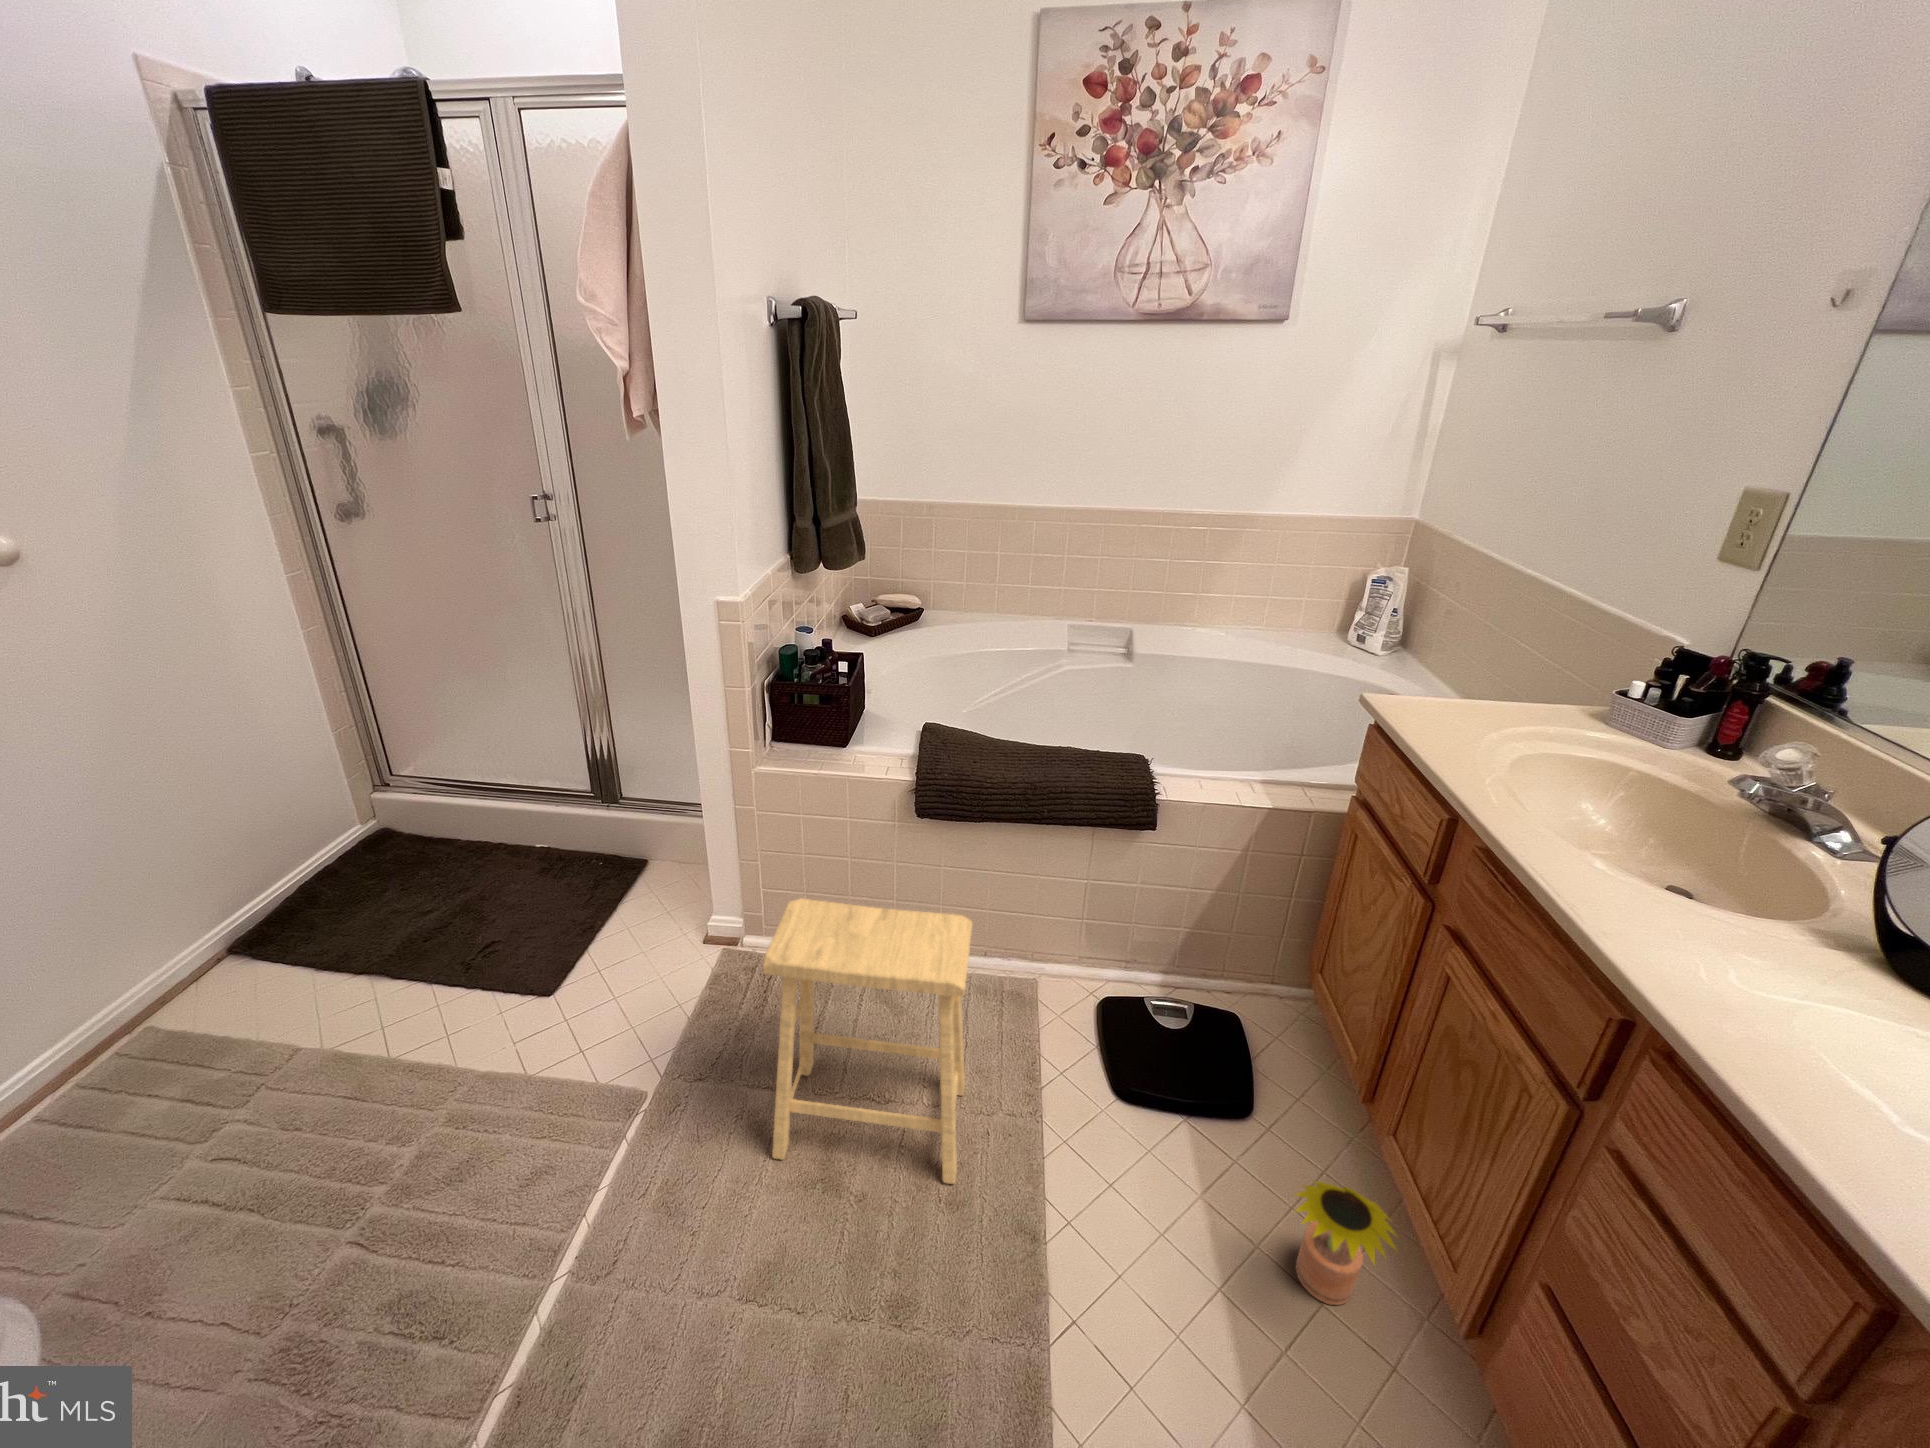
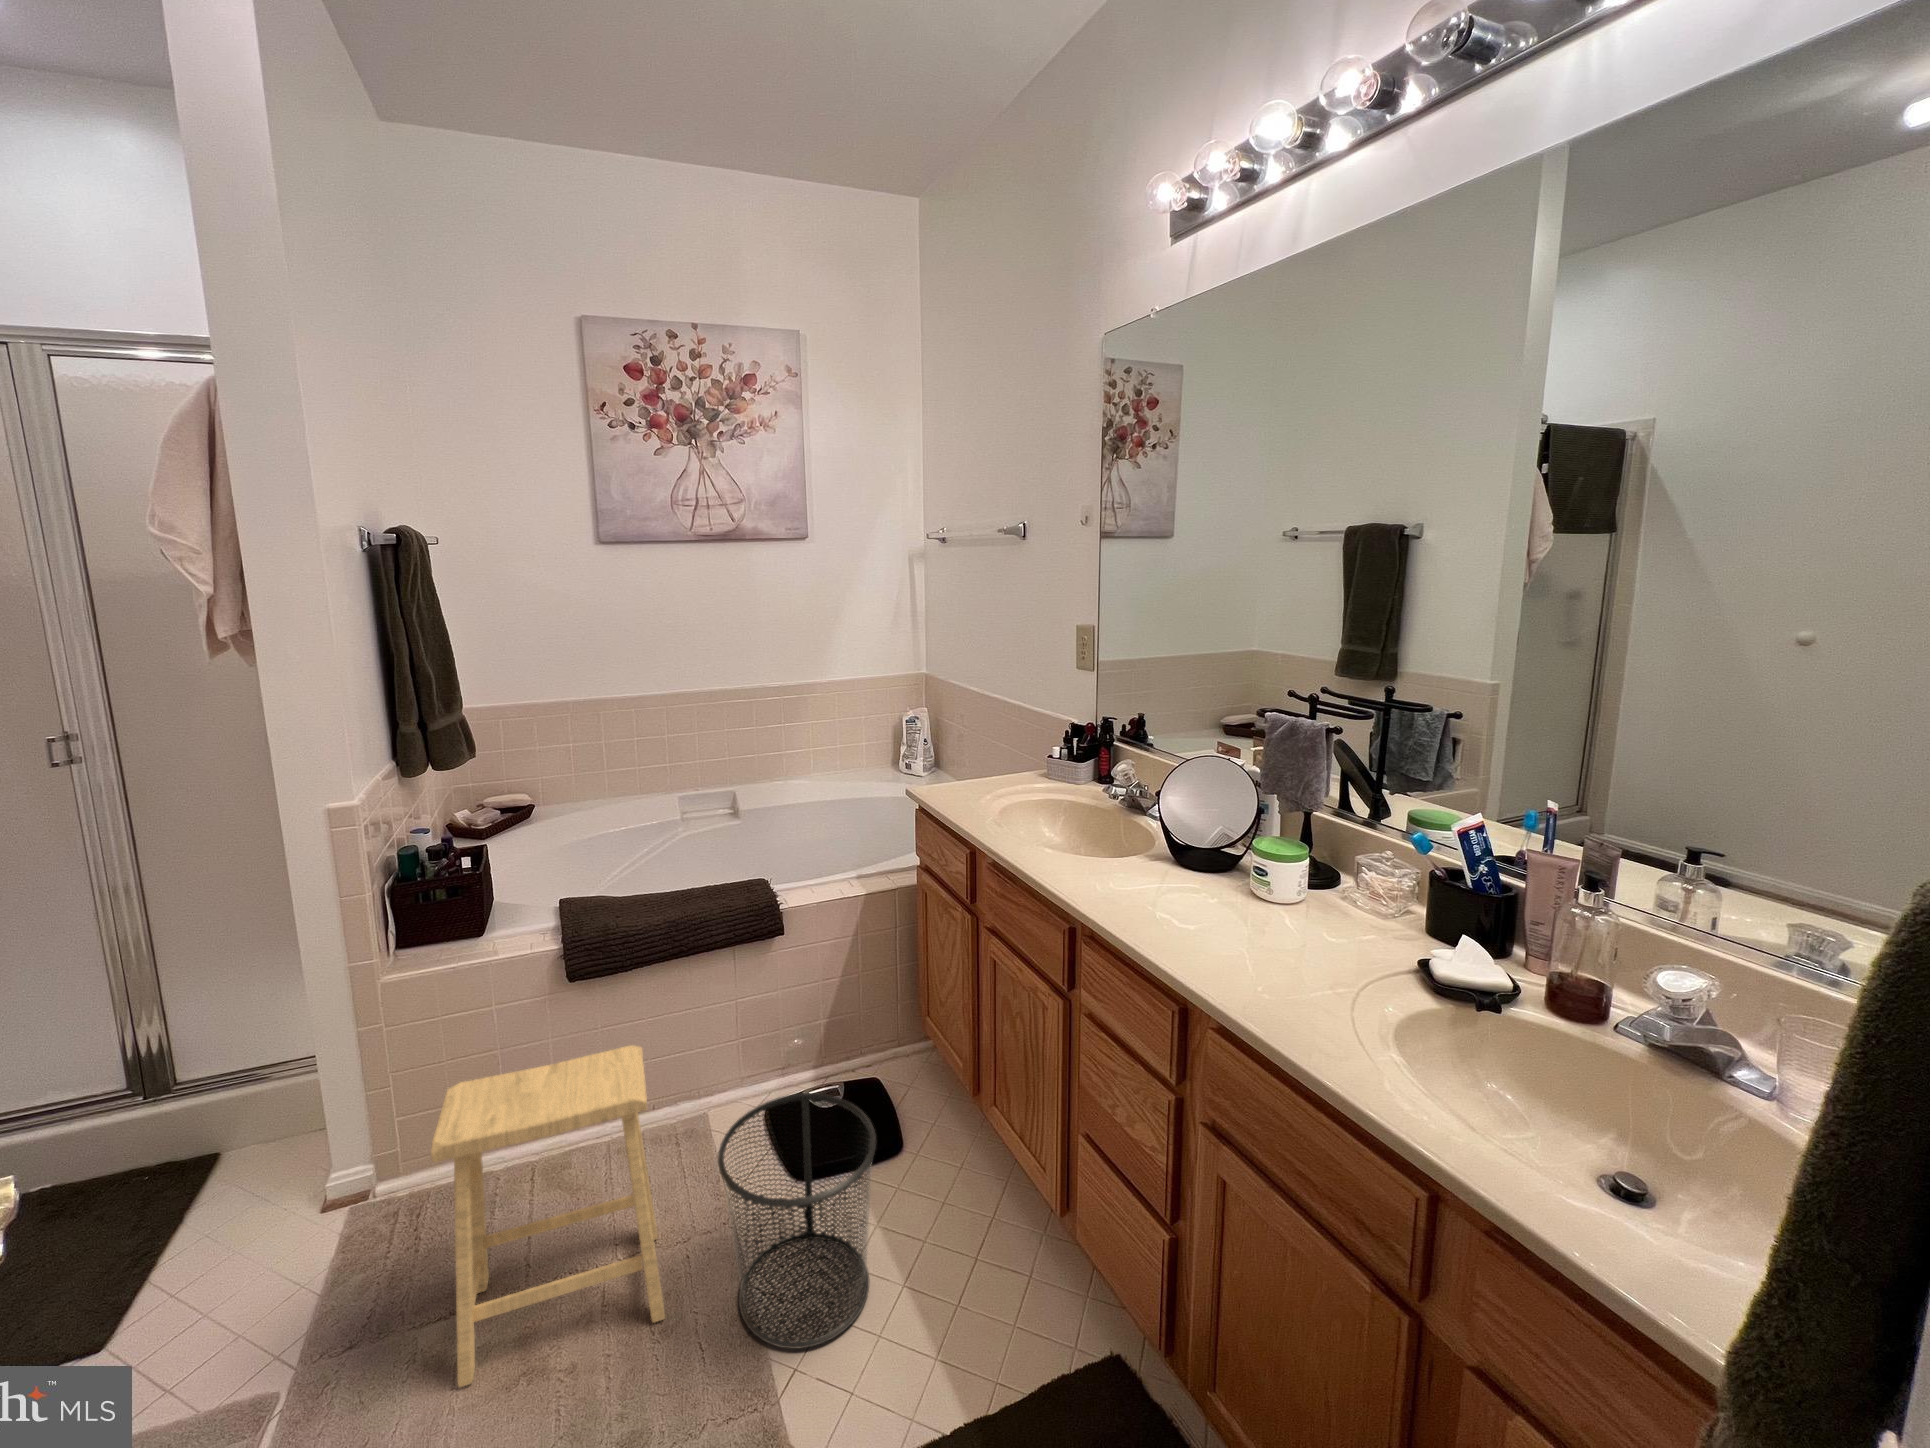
waste bin: none [1029,1024,1218,1299] -> present [718,1093,876,1349]
decorative plant: present [1295,1181,1396,1305] -> none [939,1143,1015,1263]

